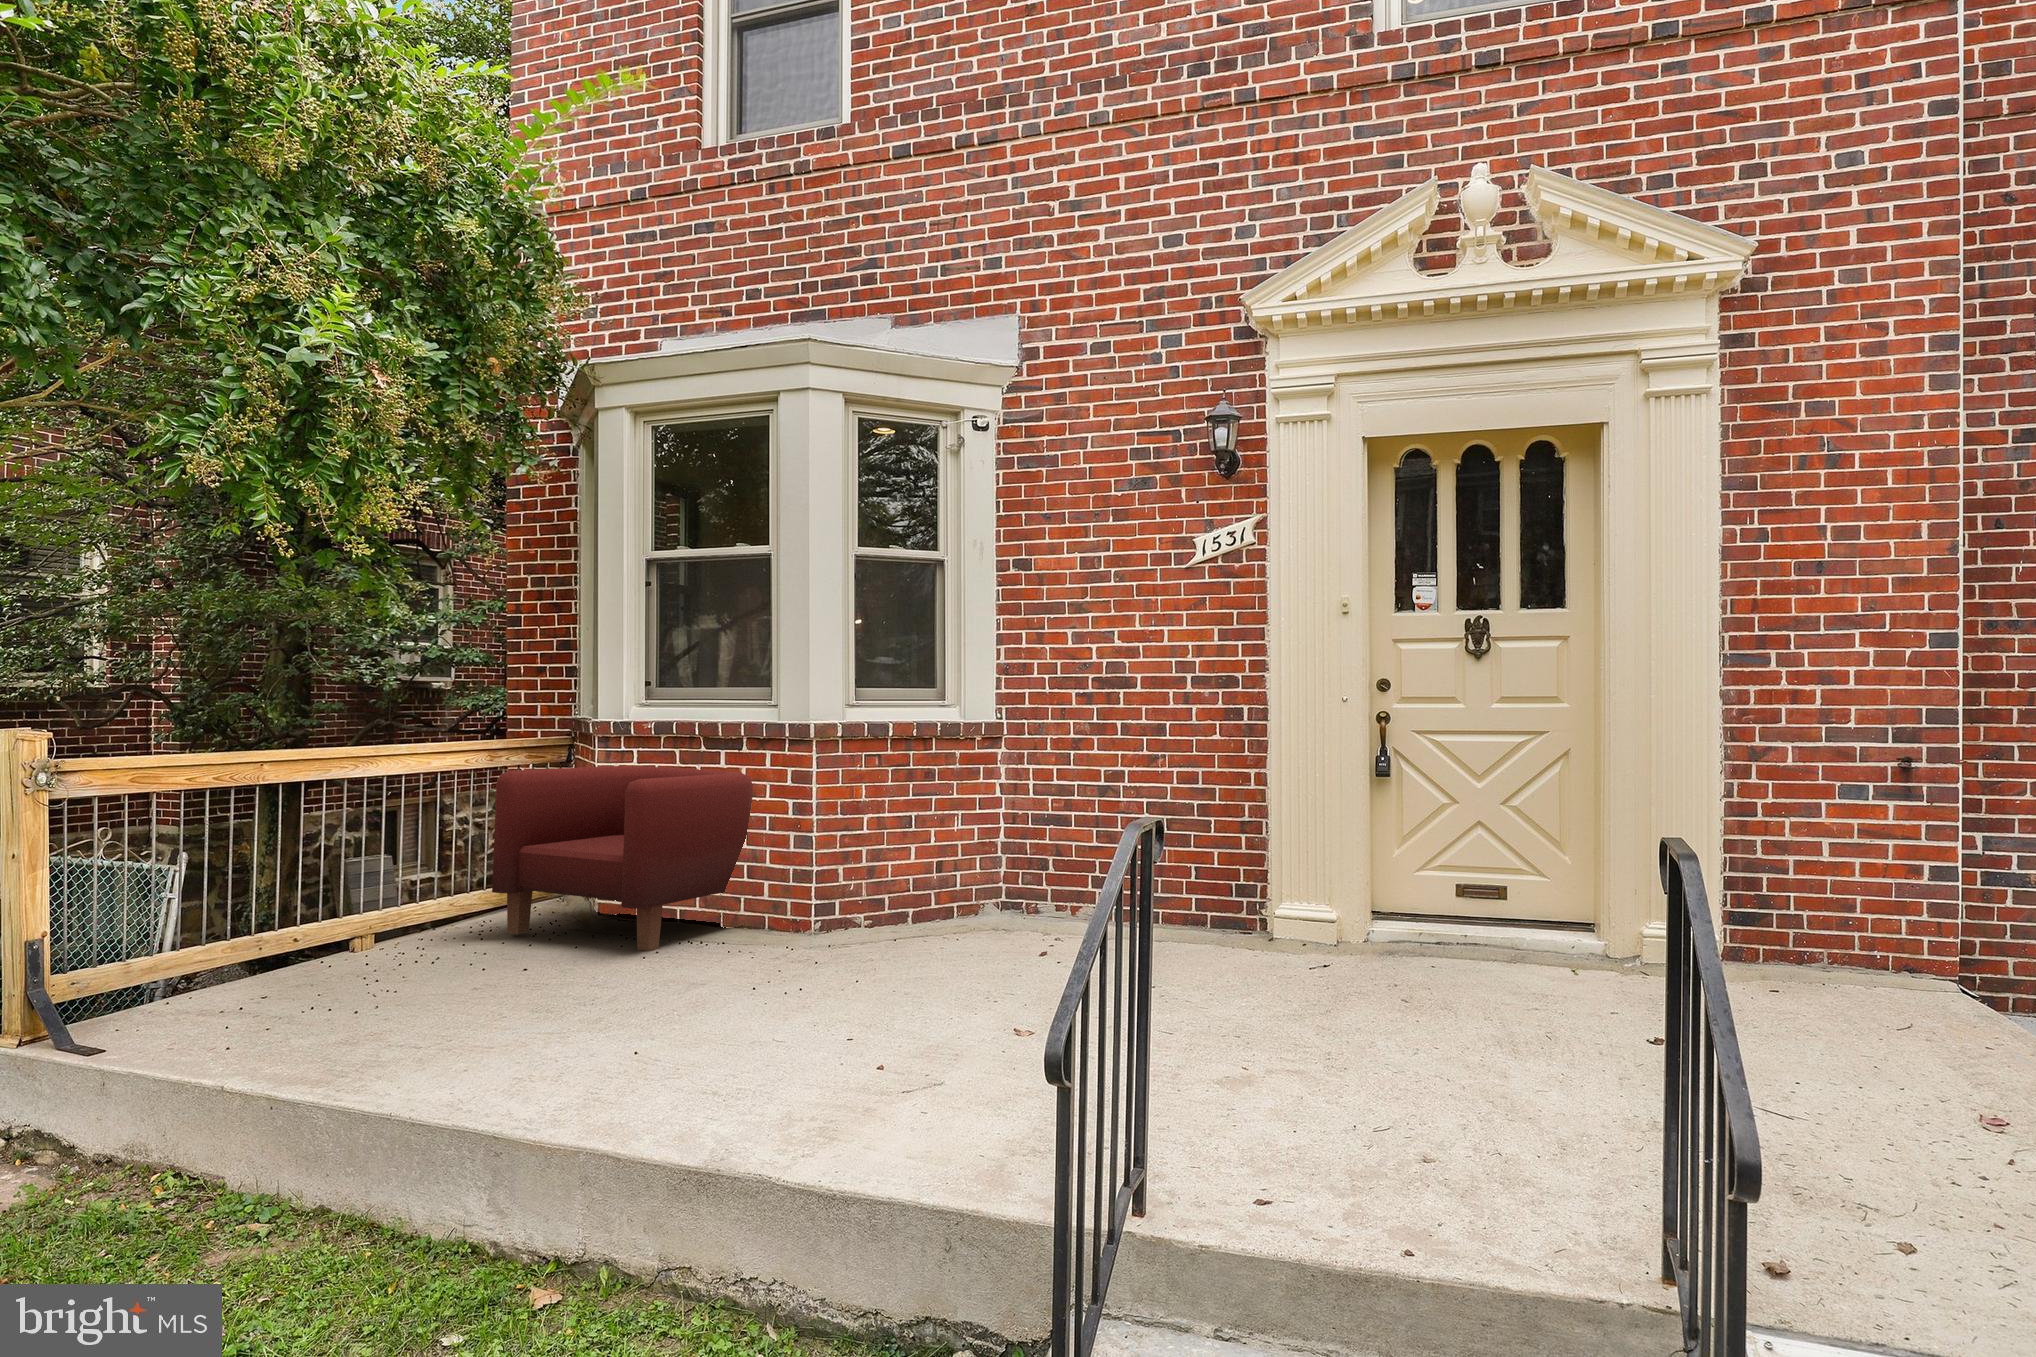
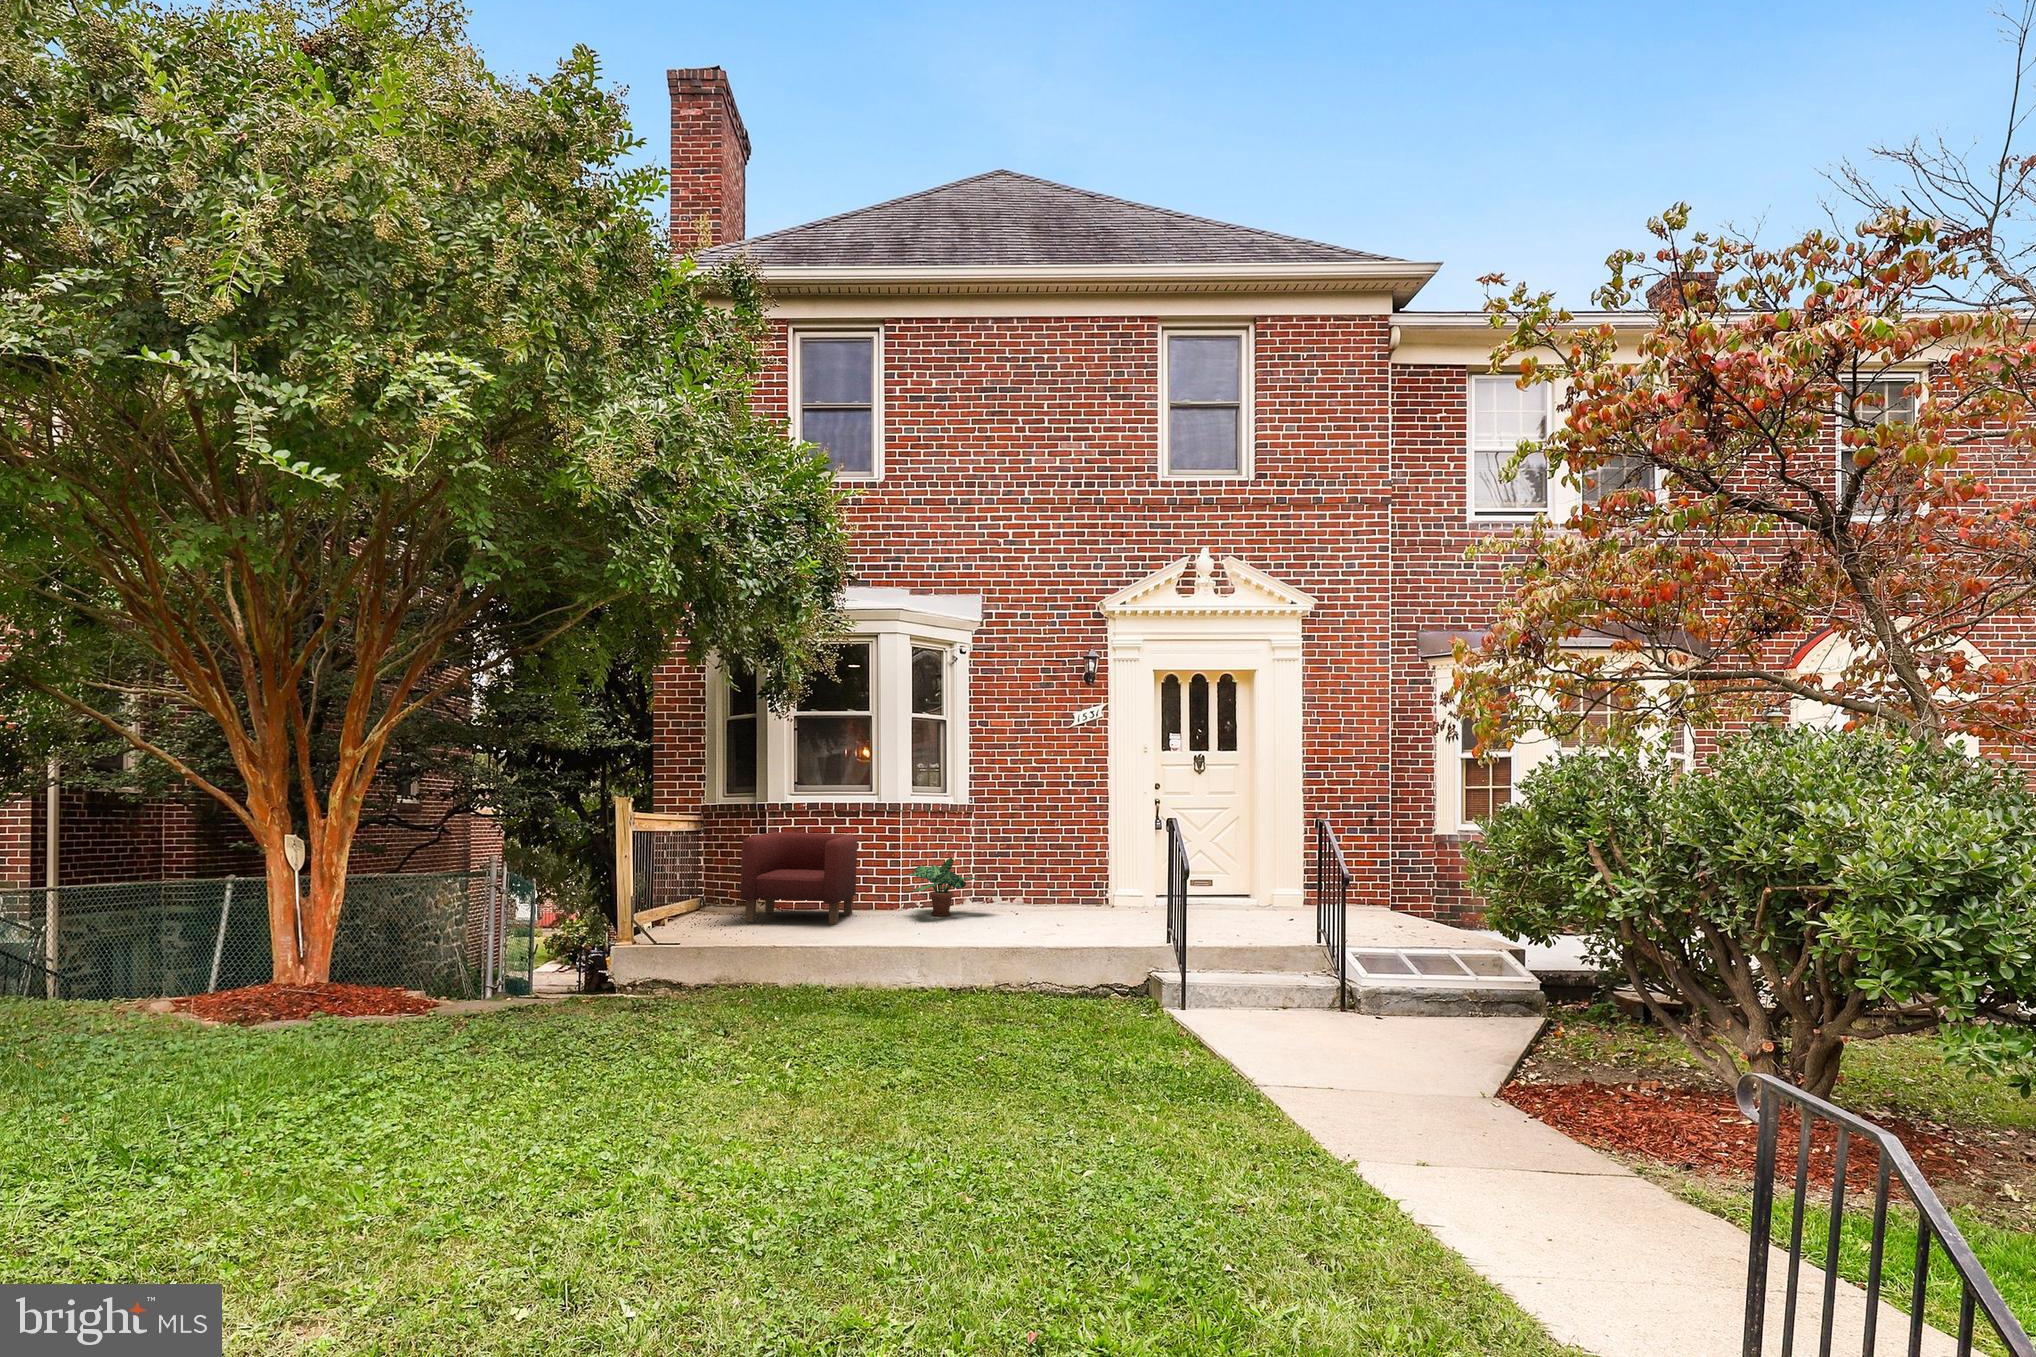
potted plant: none [813,821,987,941] -> present [908,857,984,916]

